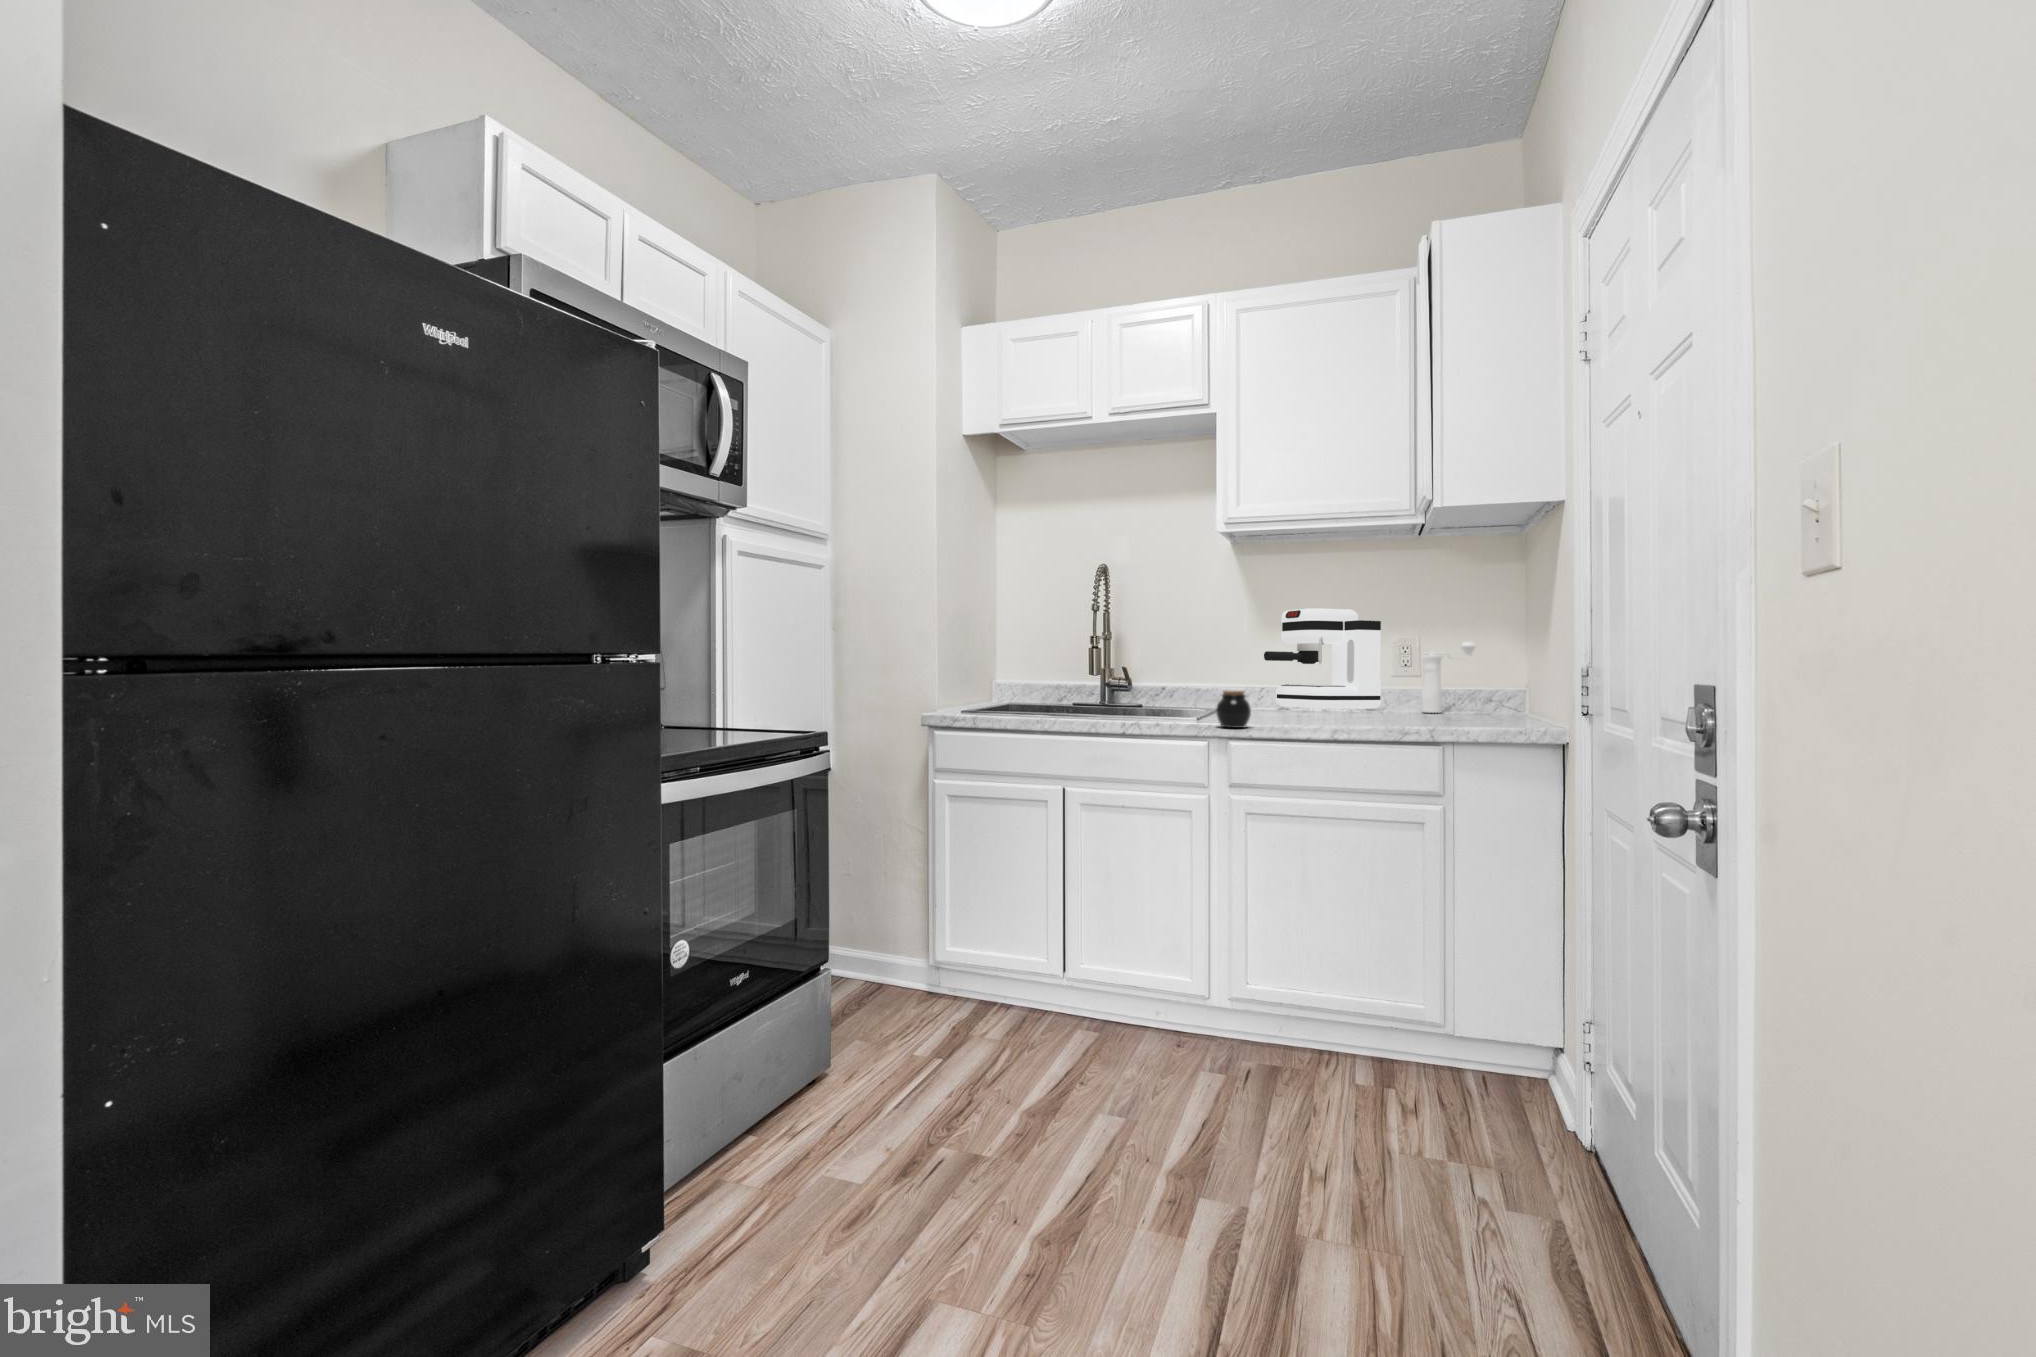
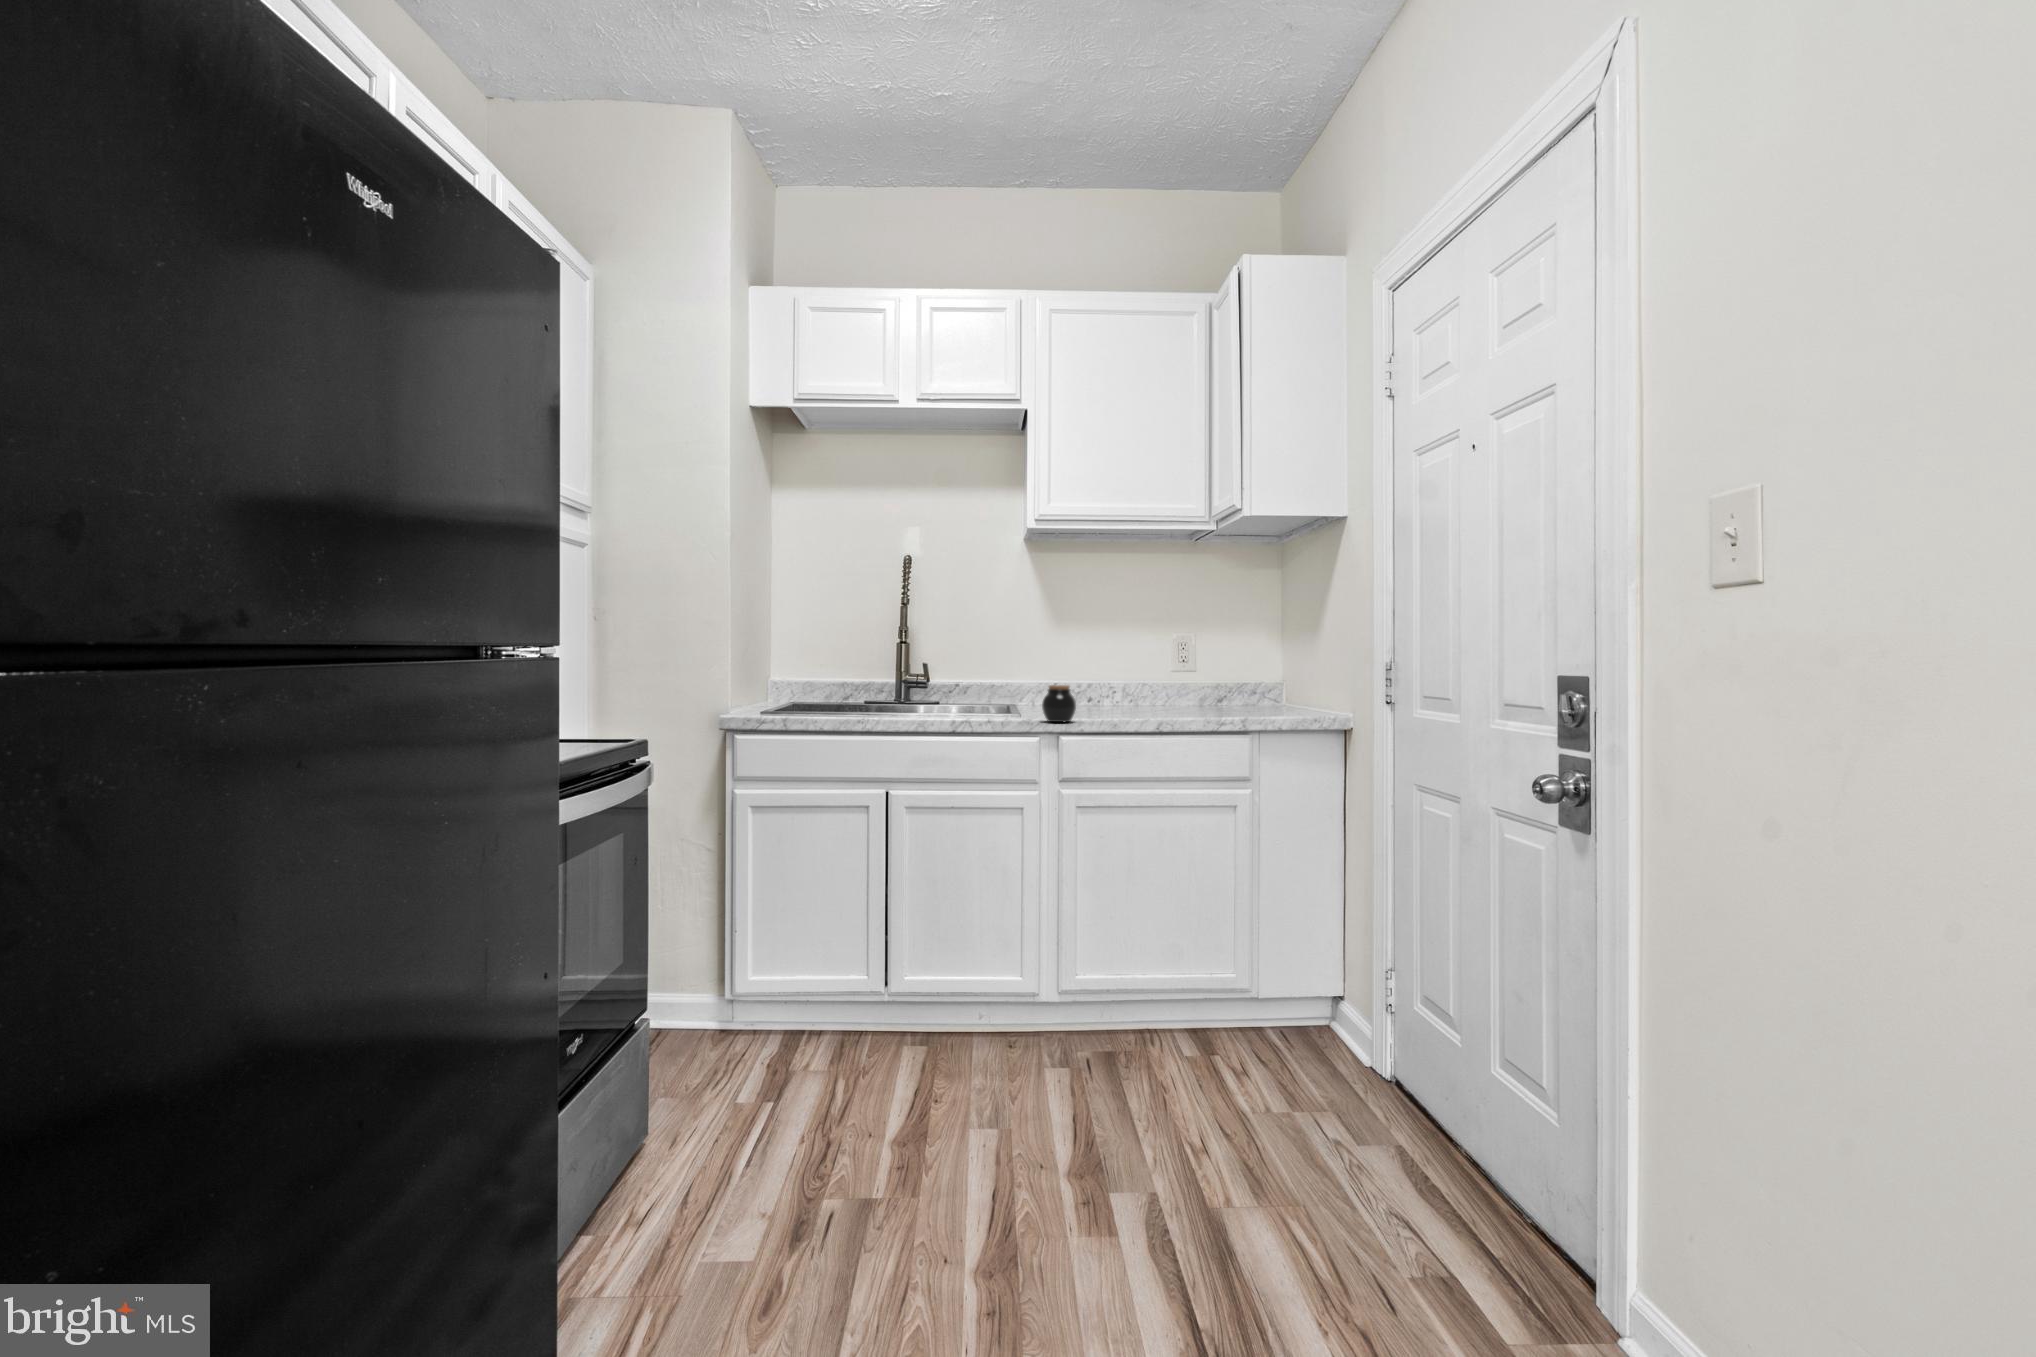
coffee maker: present [1264,608,1381,711] -> none [1059,605,1163,705]
pepper mill: present [1421,642,1476,713] -> none [1199,639,1244,705]

